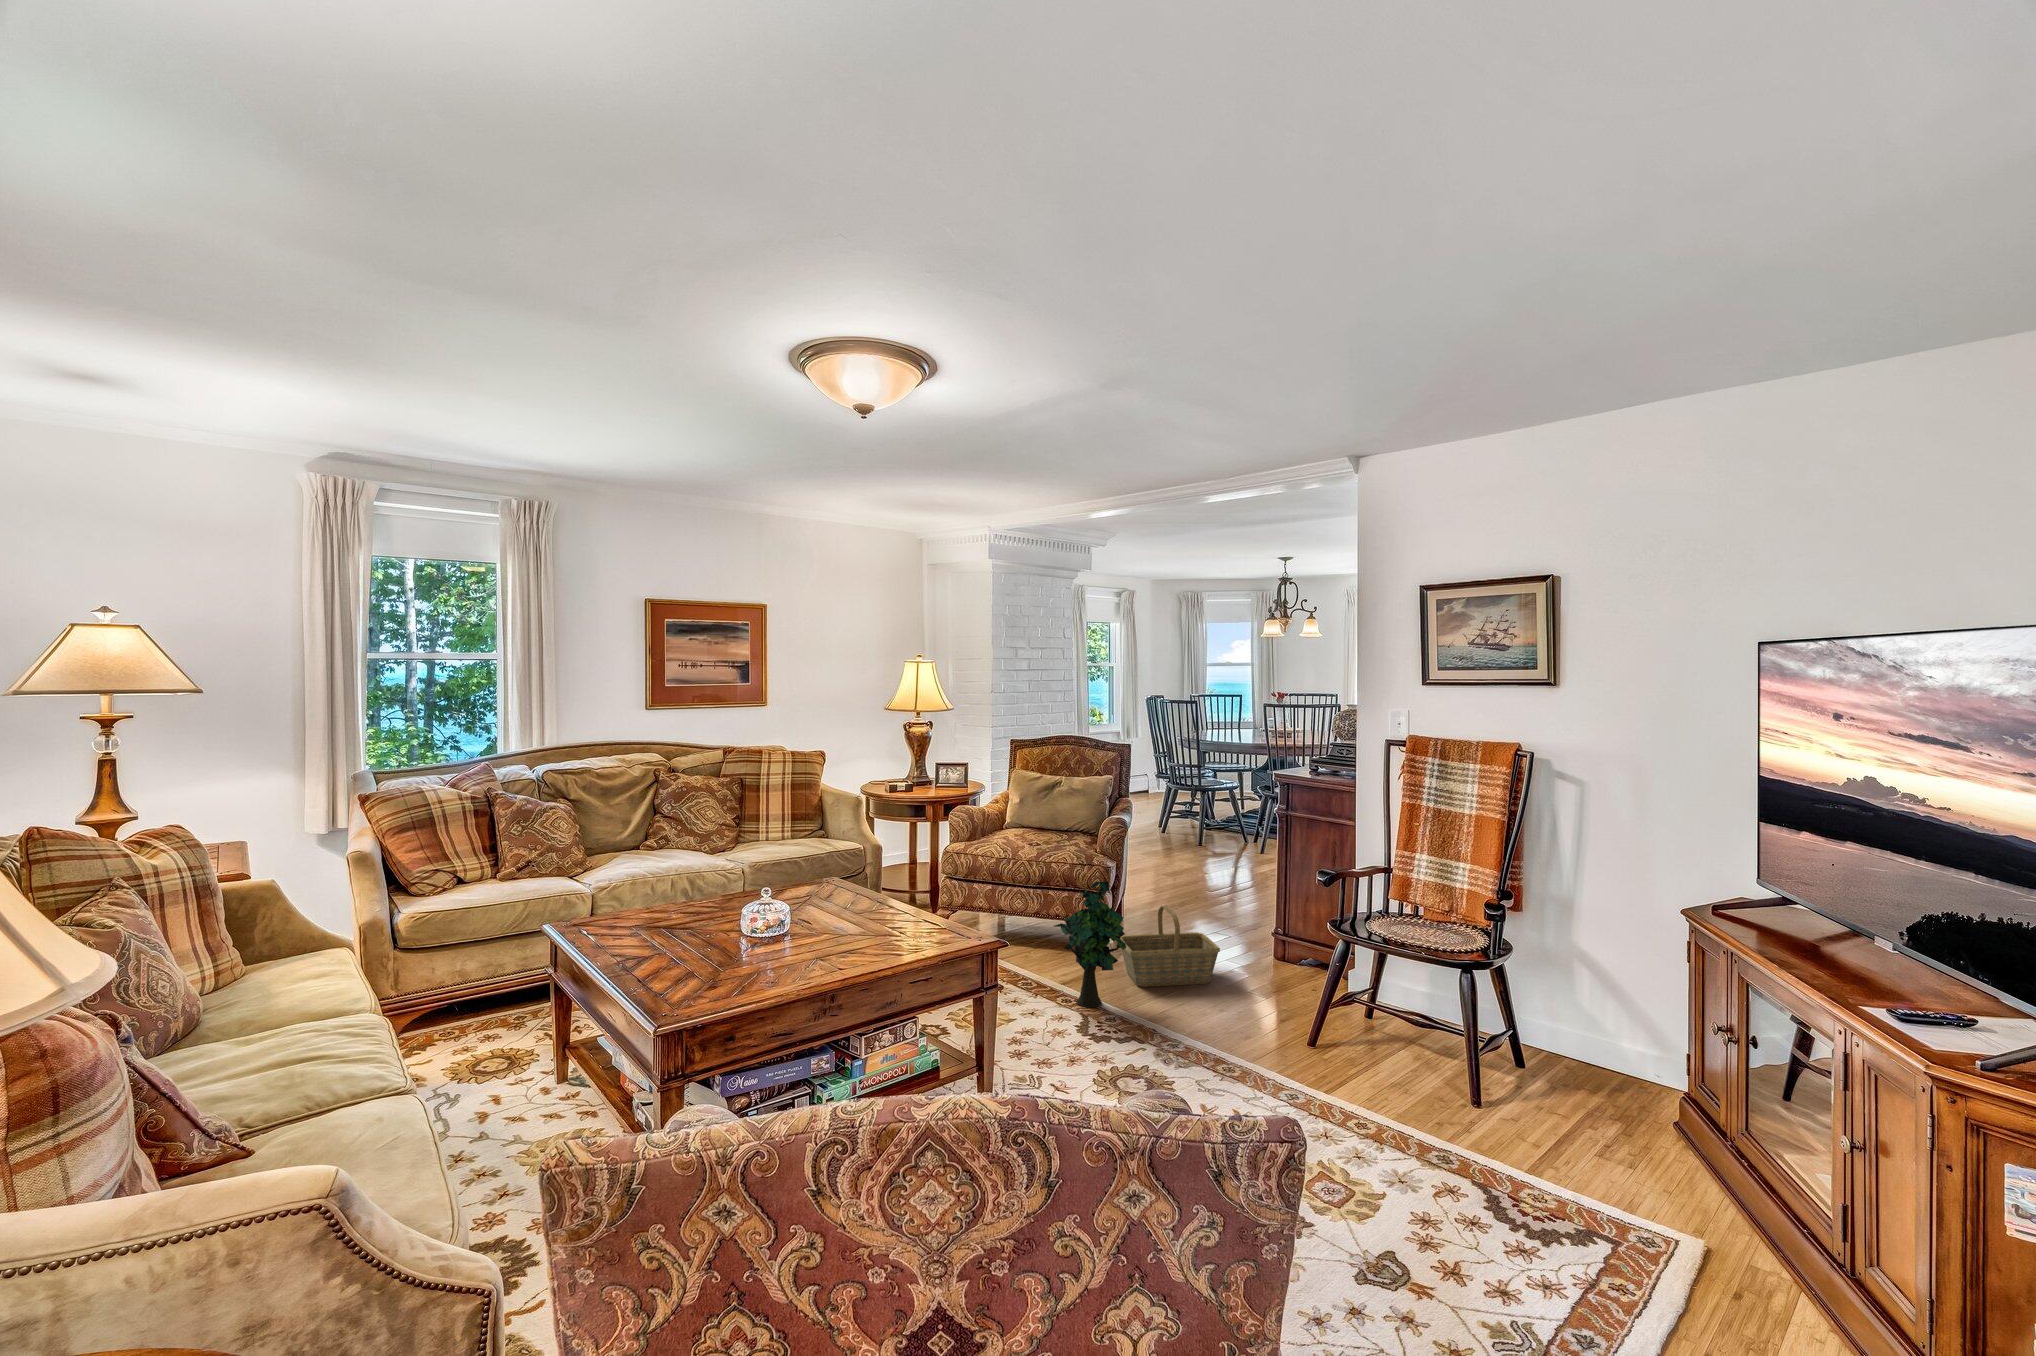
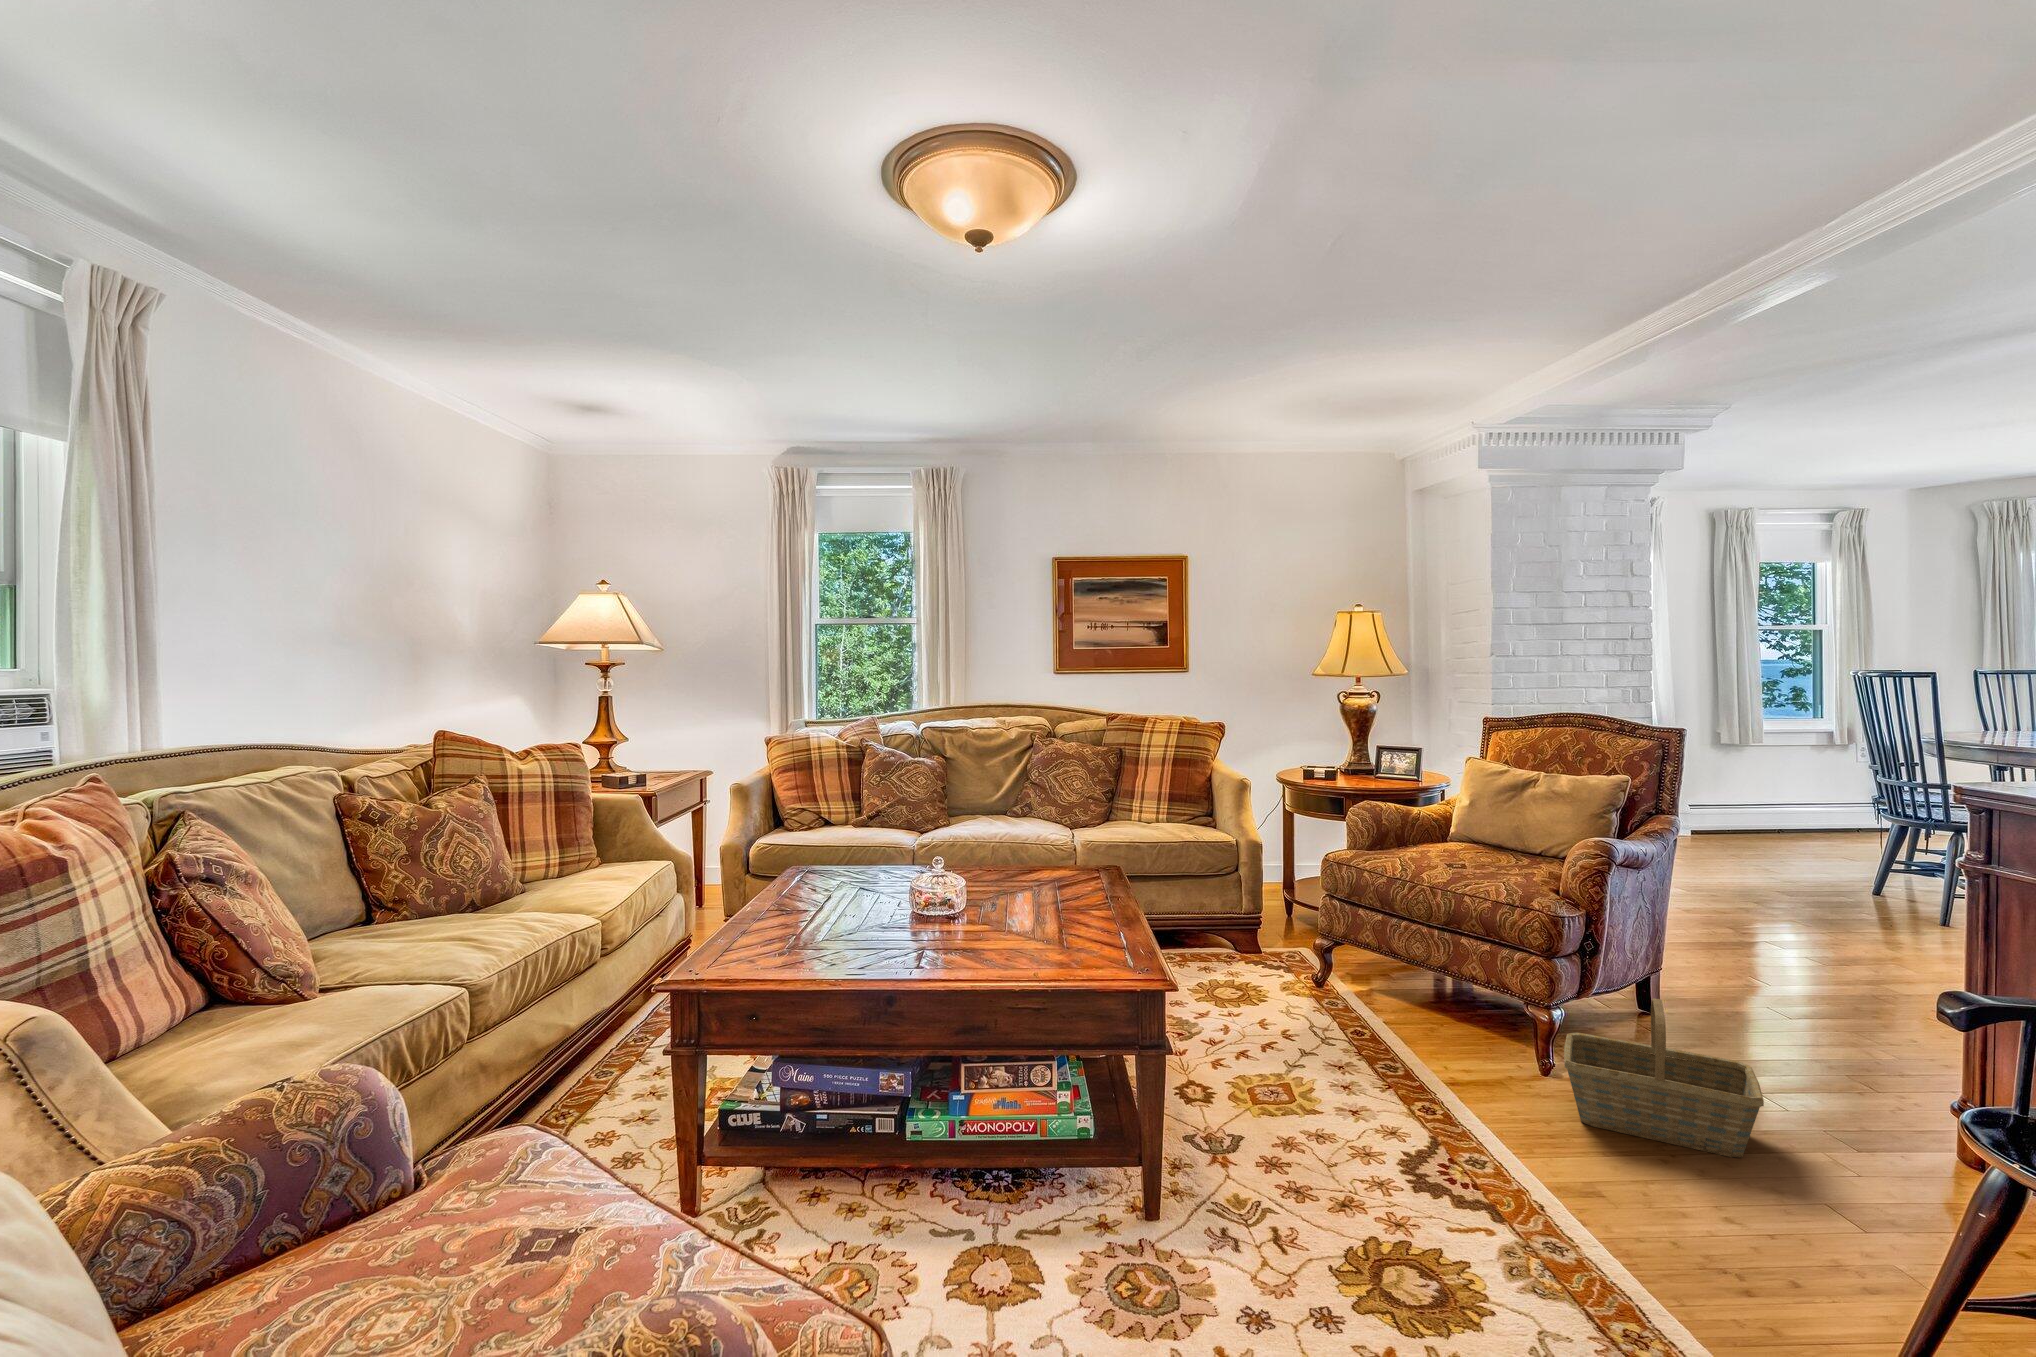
decorative plant: present [1053,881,1126,1007] -> none [1409,931,1541,1133]

